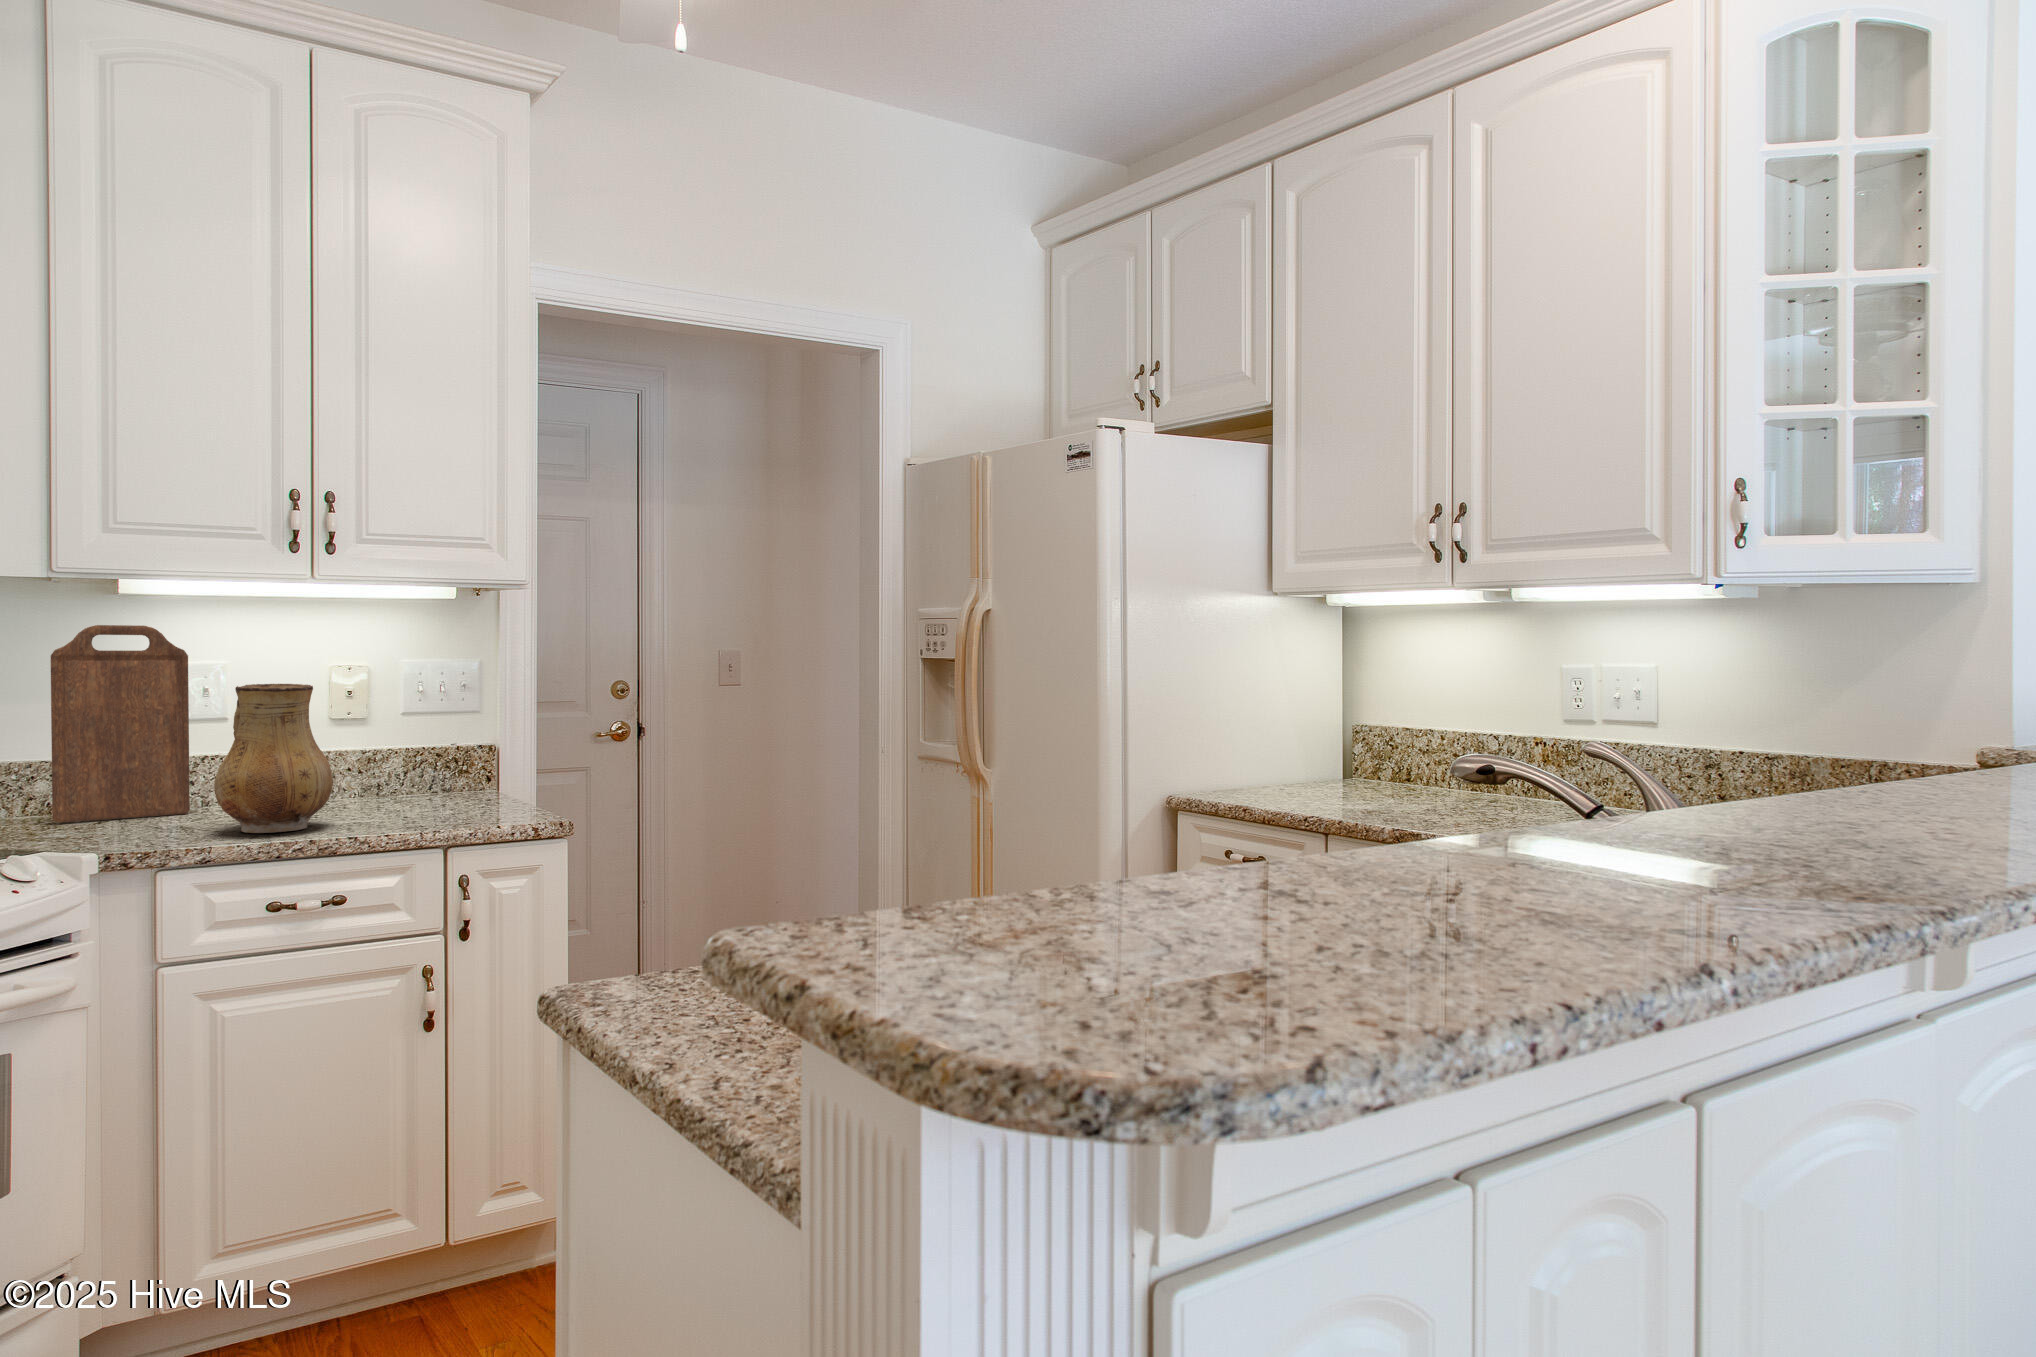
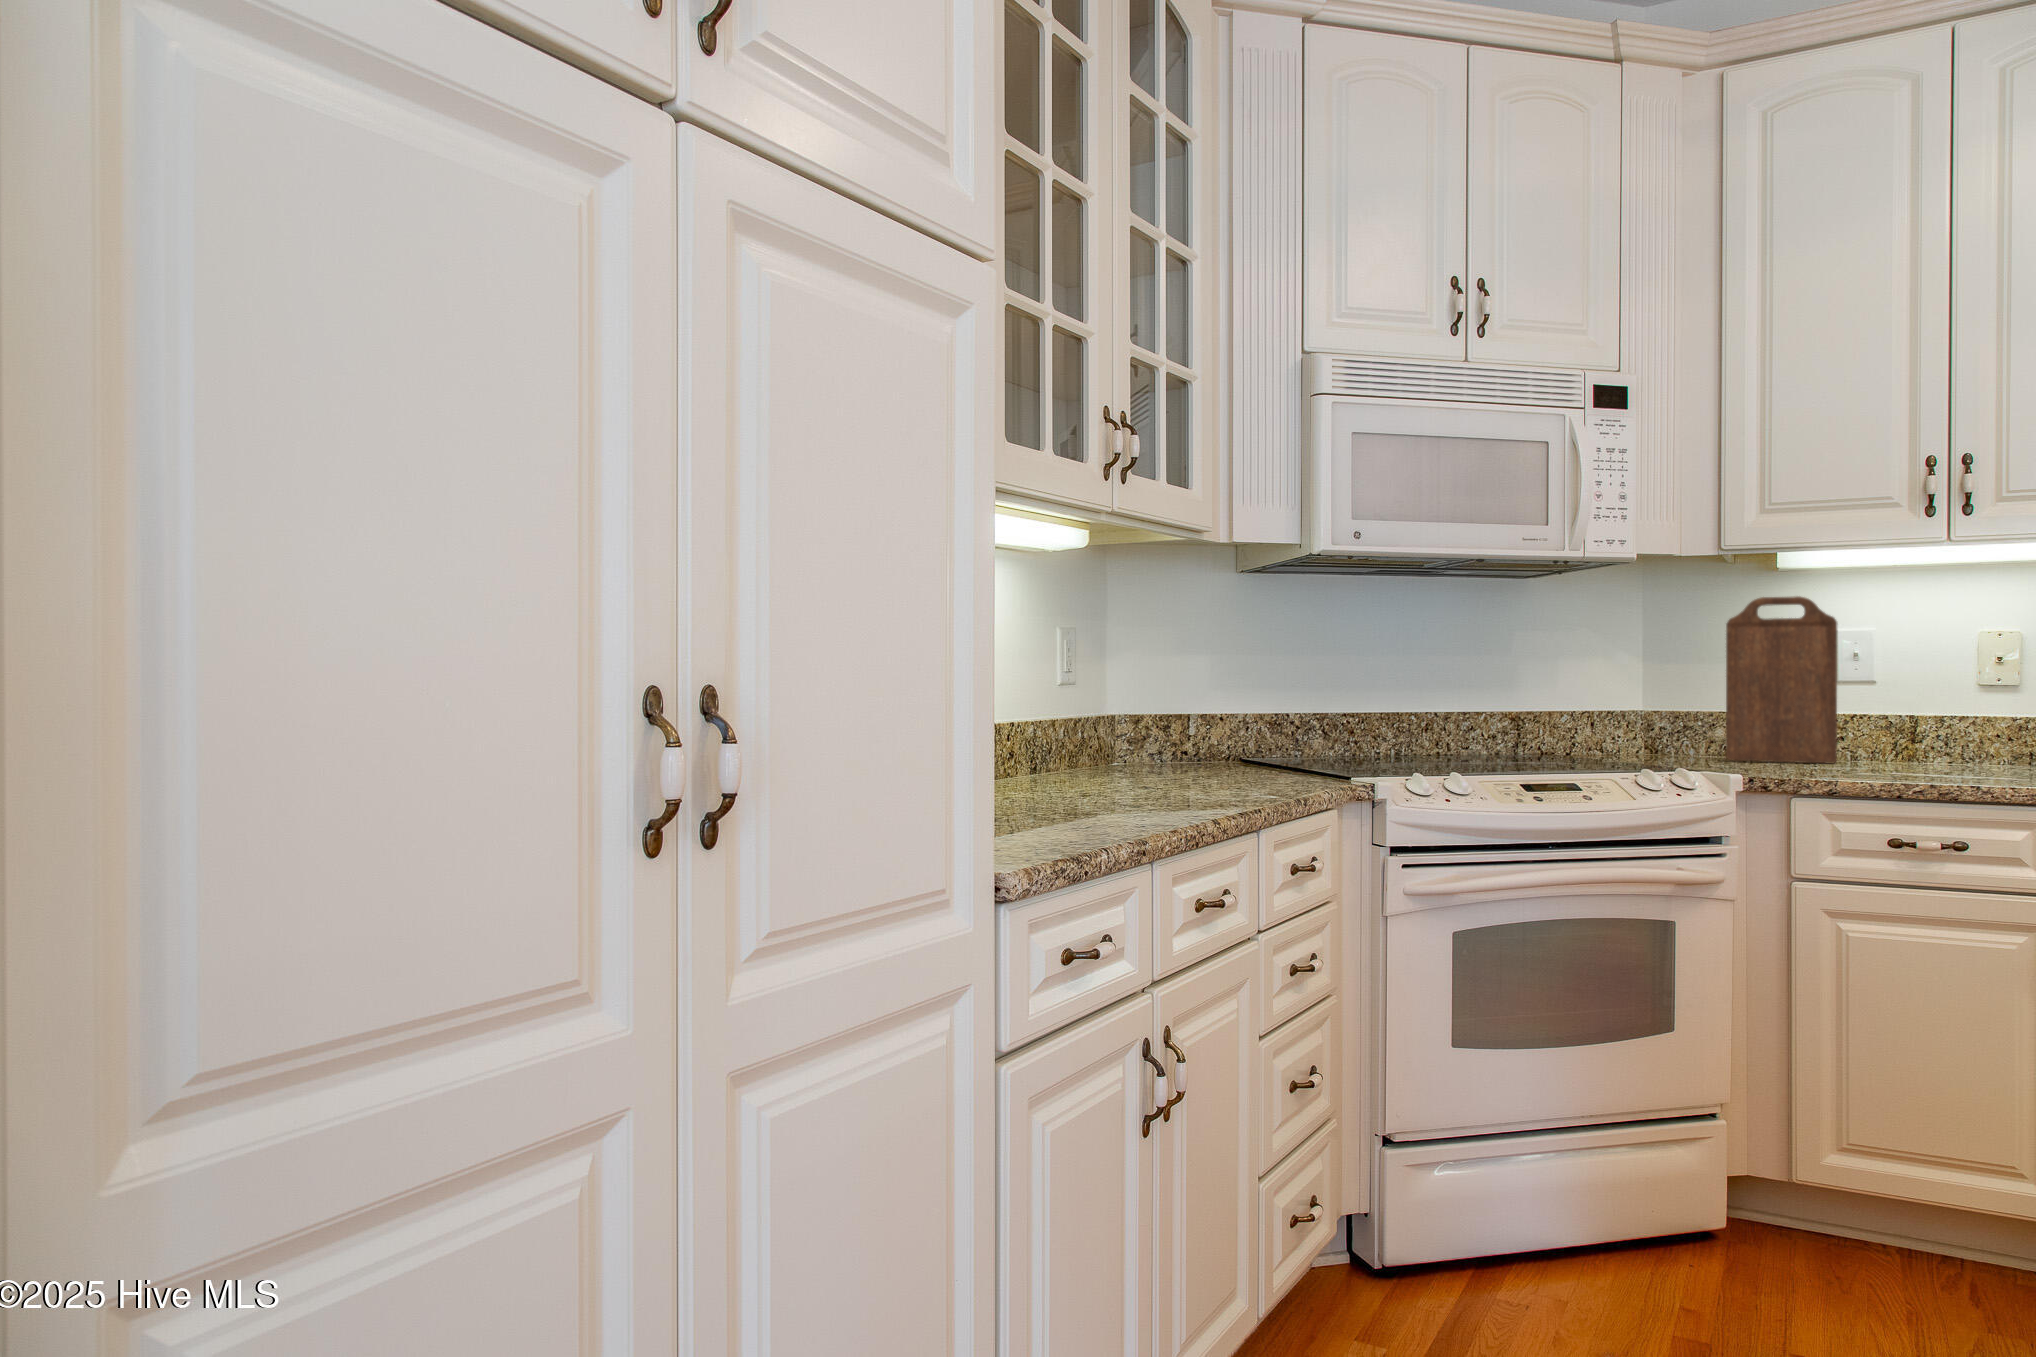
ceramic pitcher: present [214,684,333,833] -> none [1848,641,1963,778]

